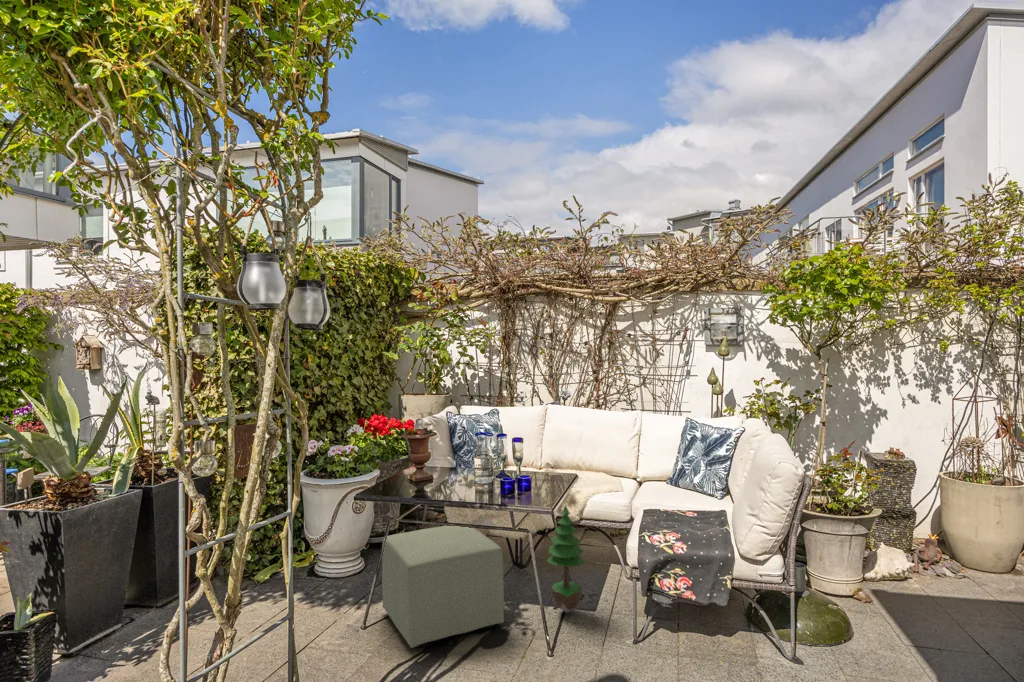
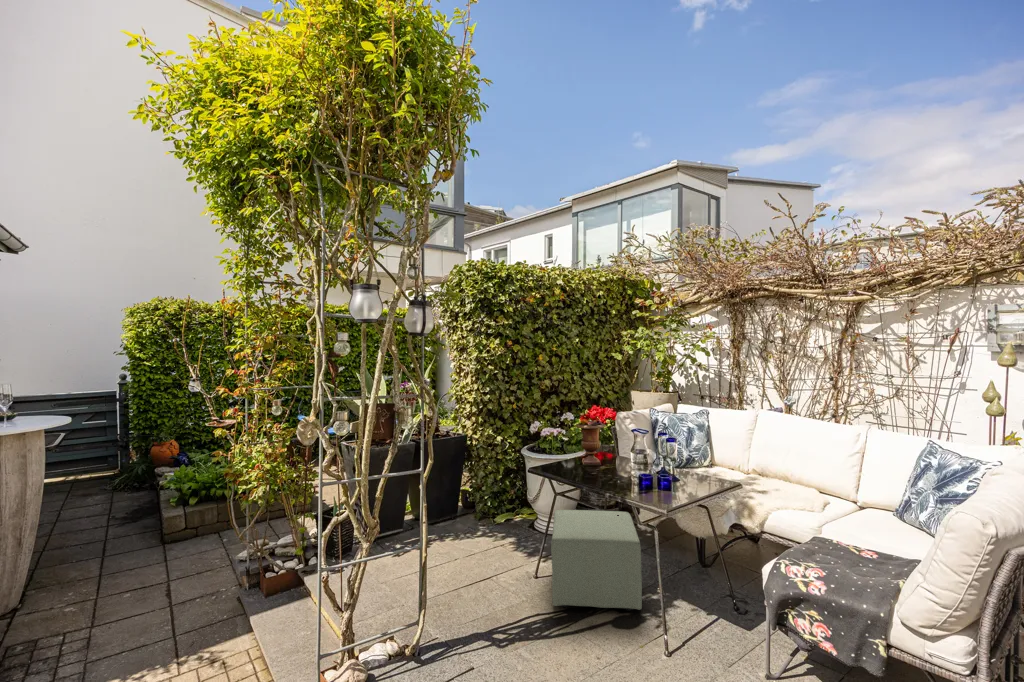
potted tree: present [547,505,585,613] -> none [689,514,730,621]

